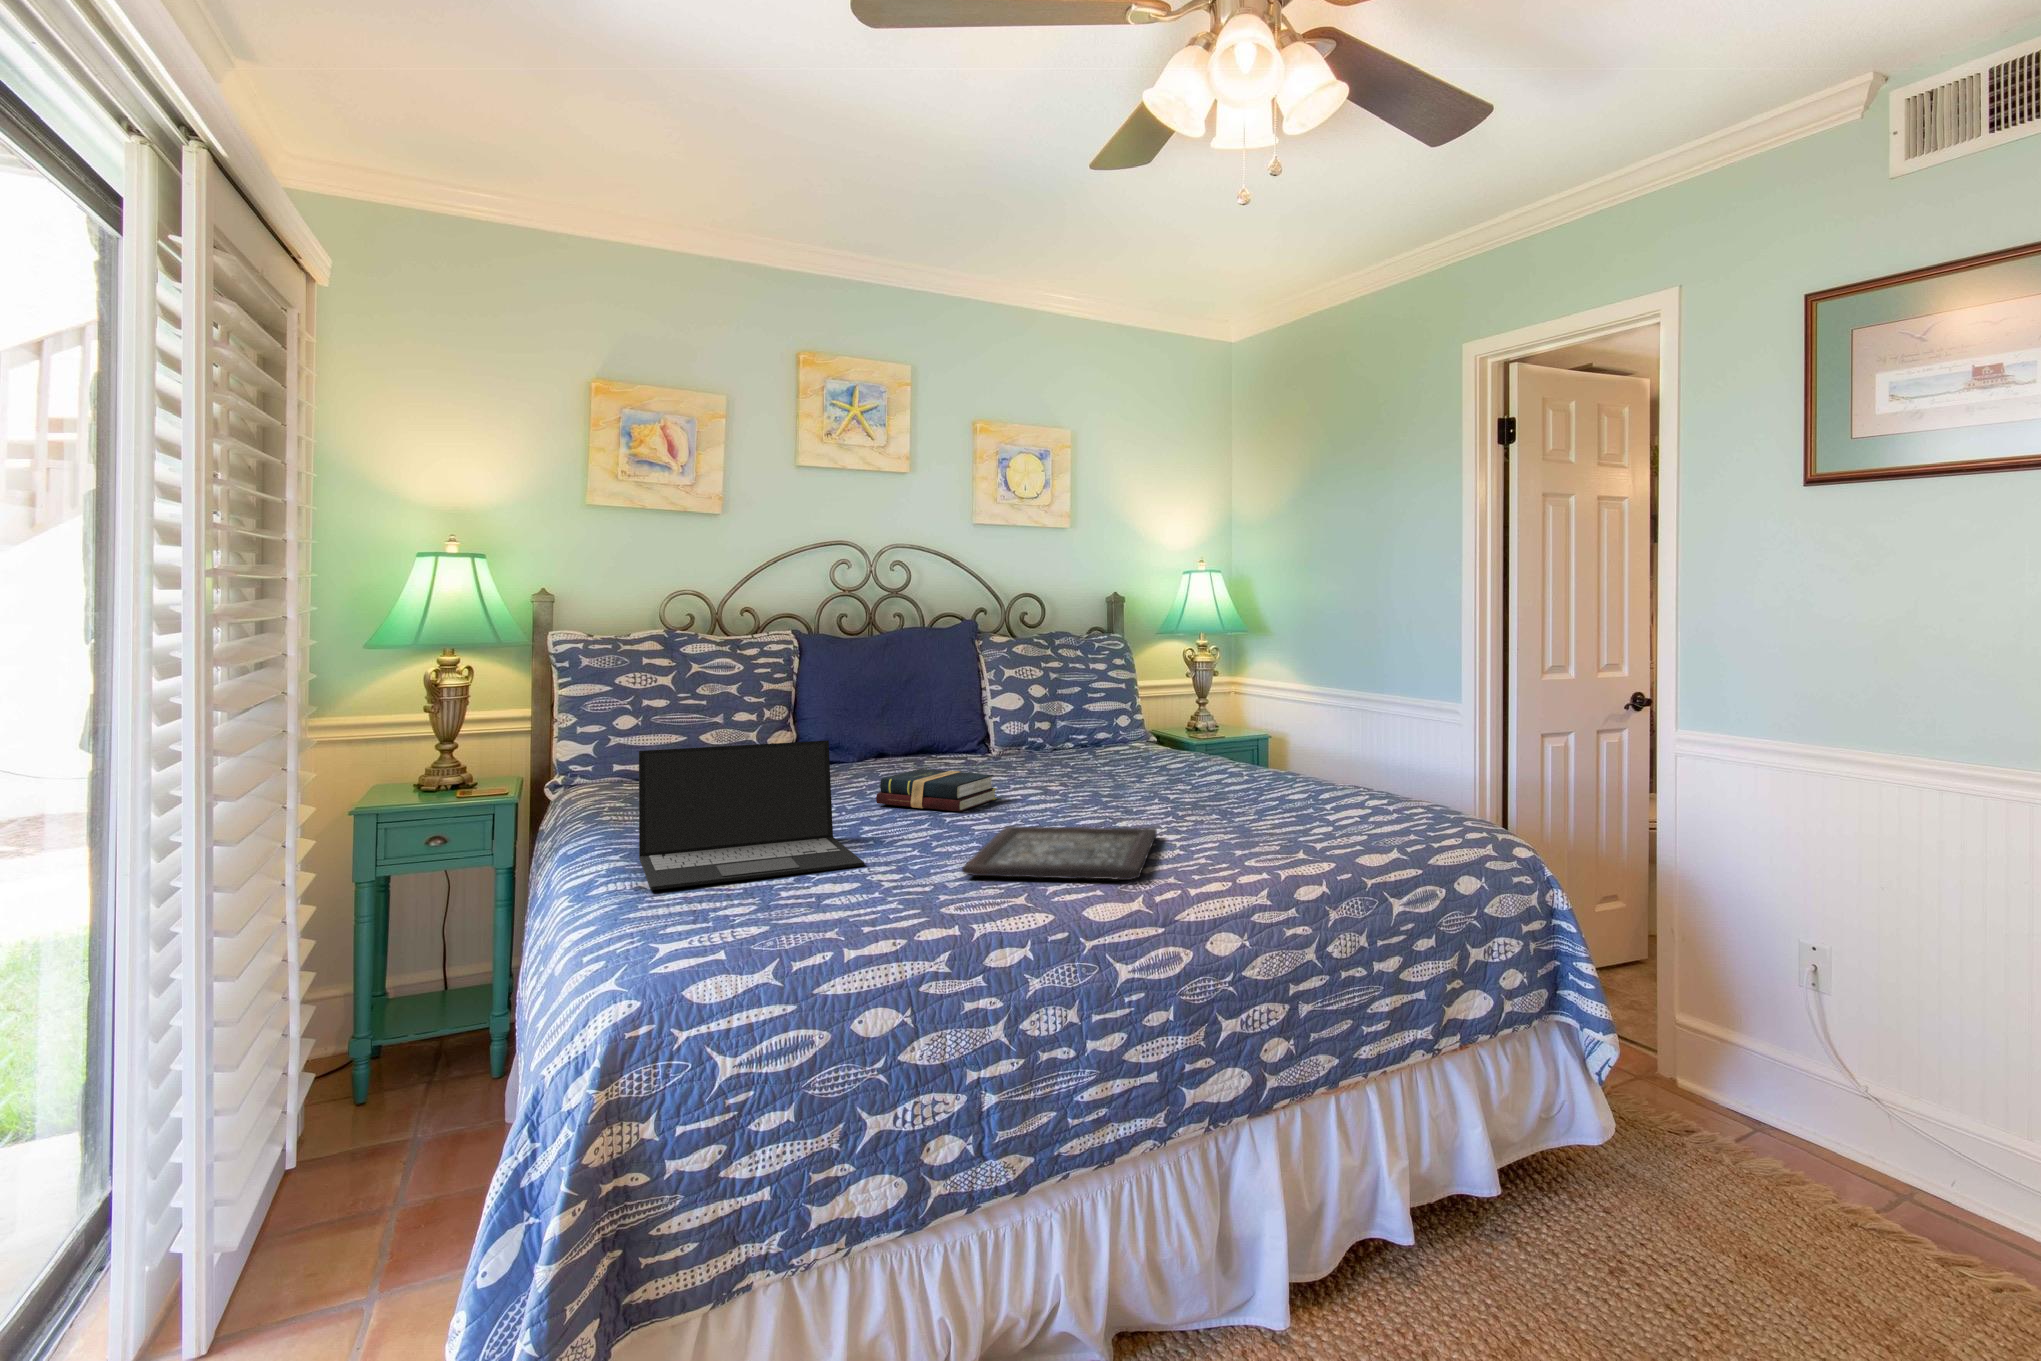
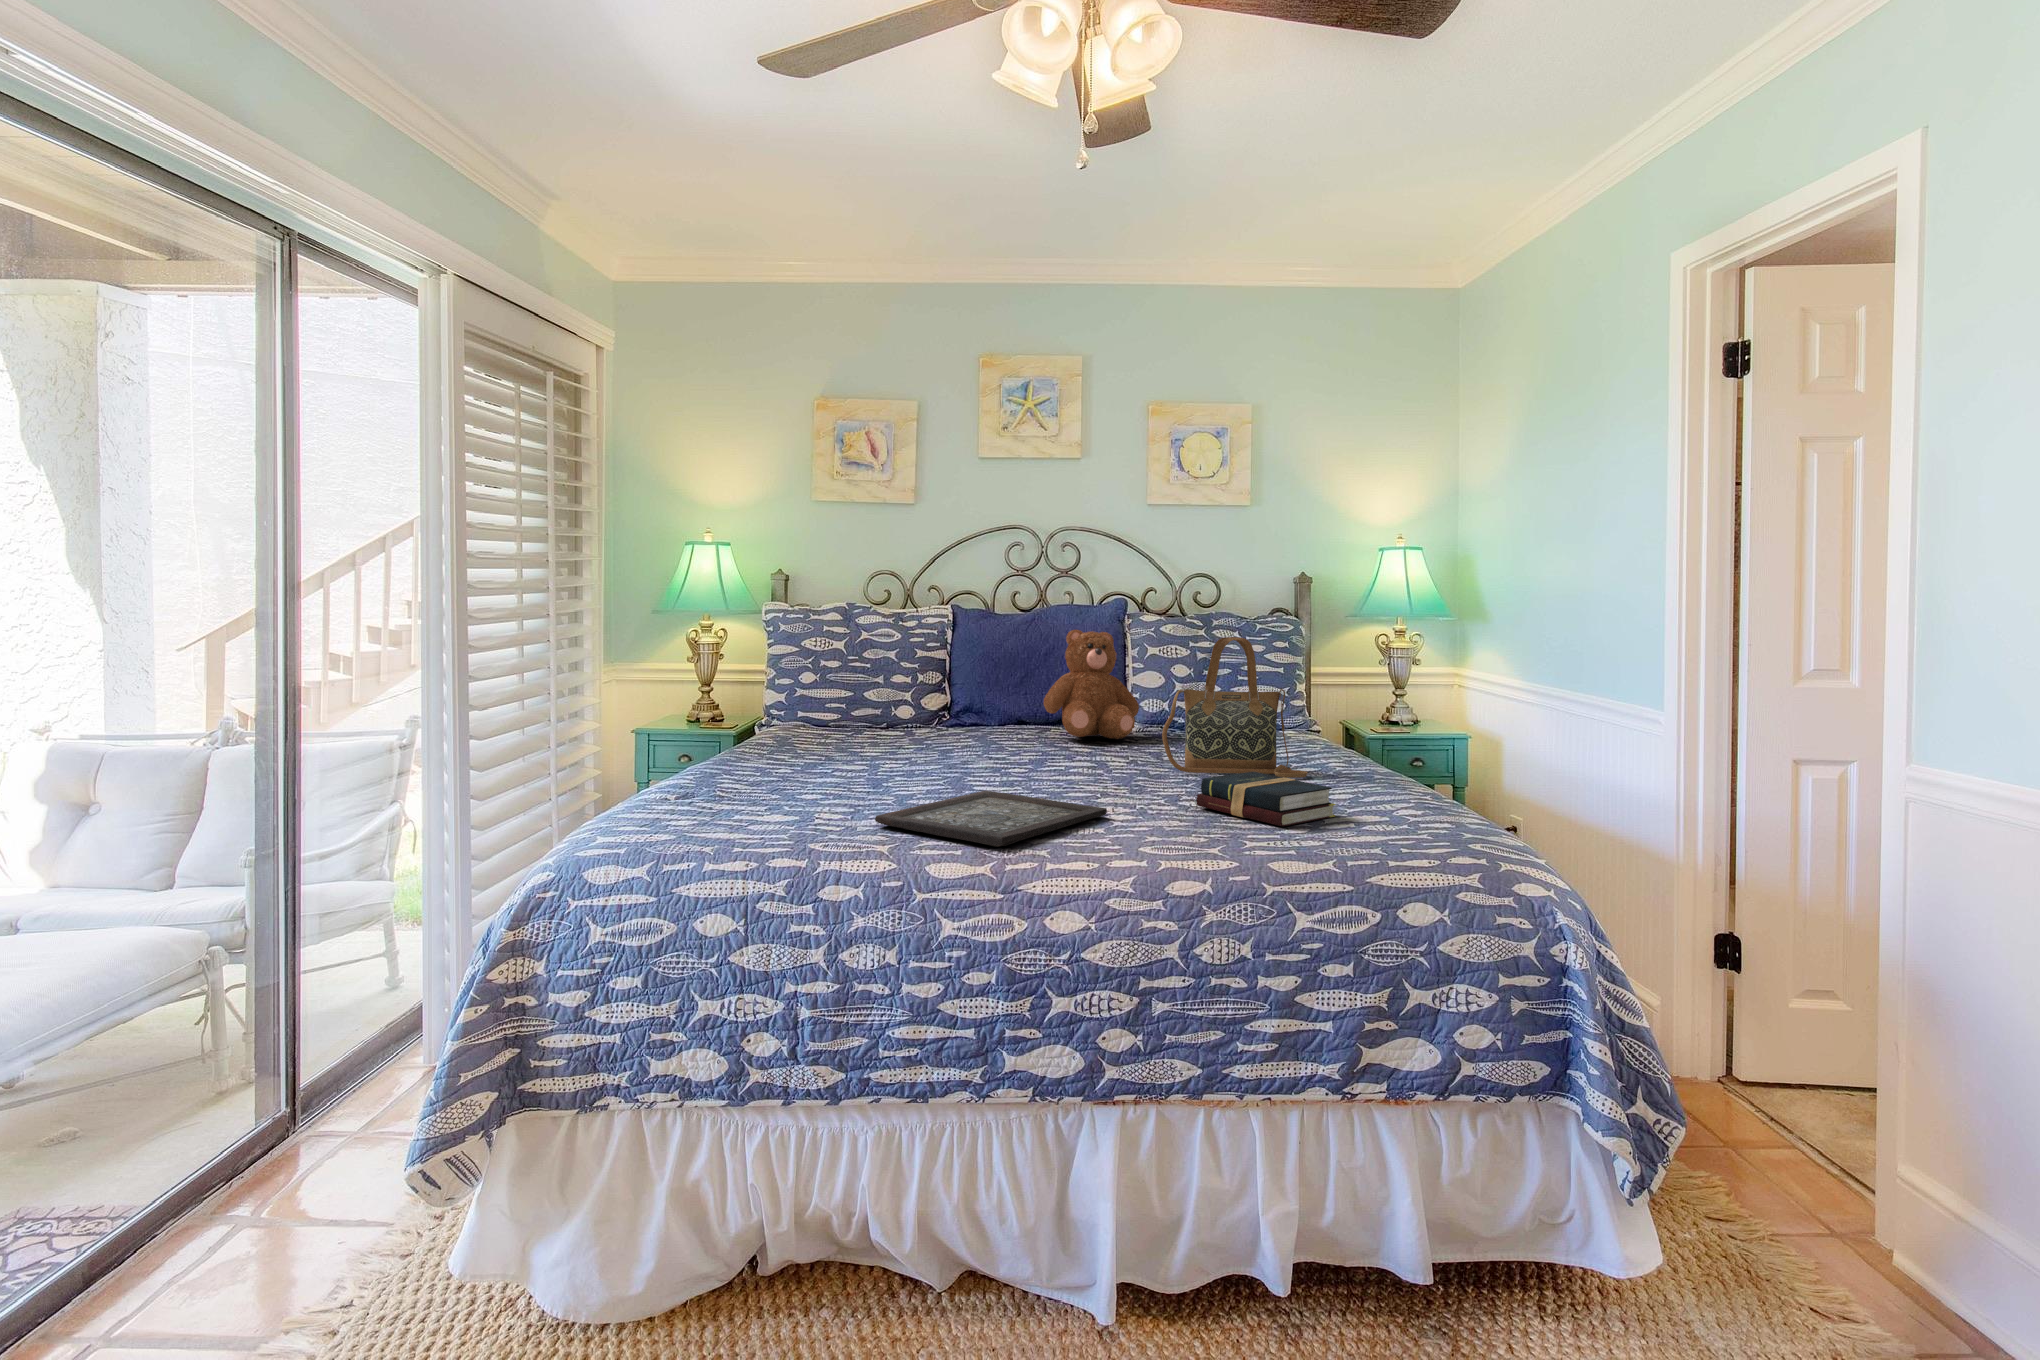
teddy bear: none [925,652,1023,764] -> present [1044,630,1139,739]
handbag: none [1104,654,1236,787] -> present [1162,637,1308,778]
laptop: present [639,740,864,890] -> none [661,695,856,807]
hardback book: present [876,769,997,811] -> present [1196,771,1336,826]

